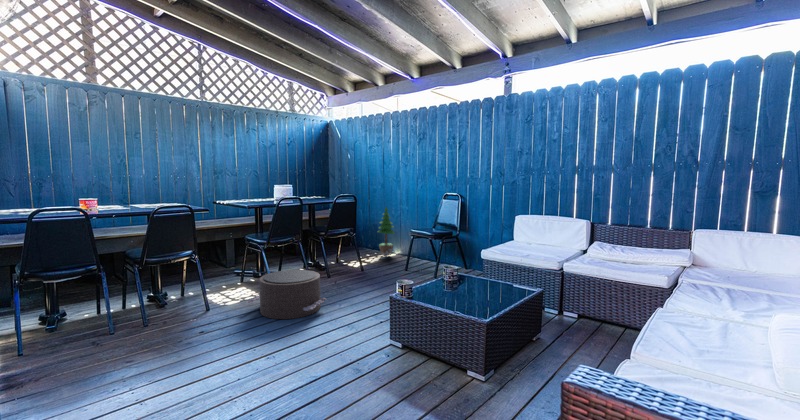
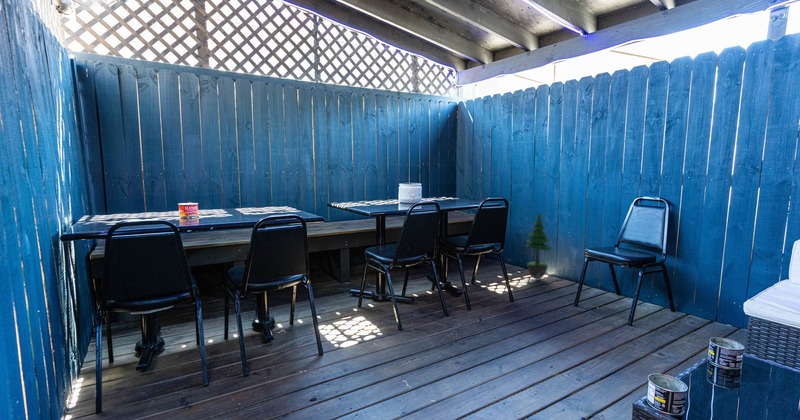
pouf: present [247,270,326,319] -> none [369,305,482,384]

